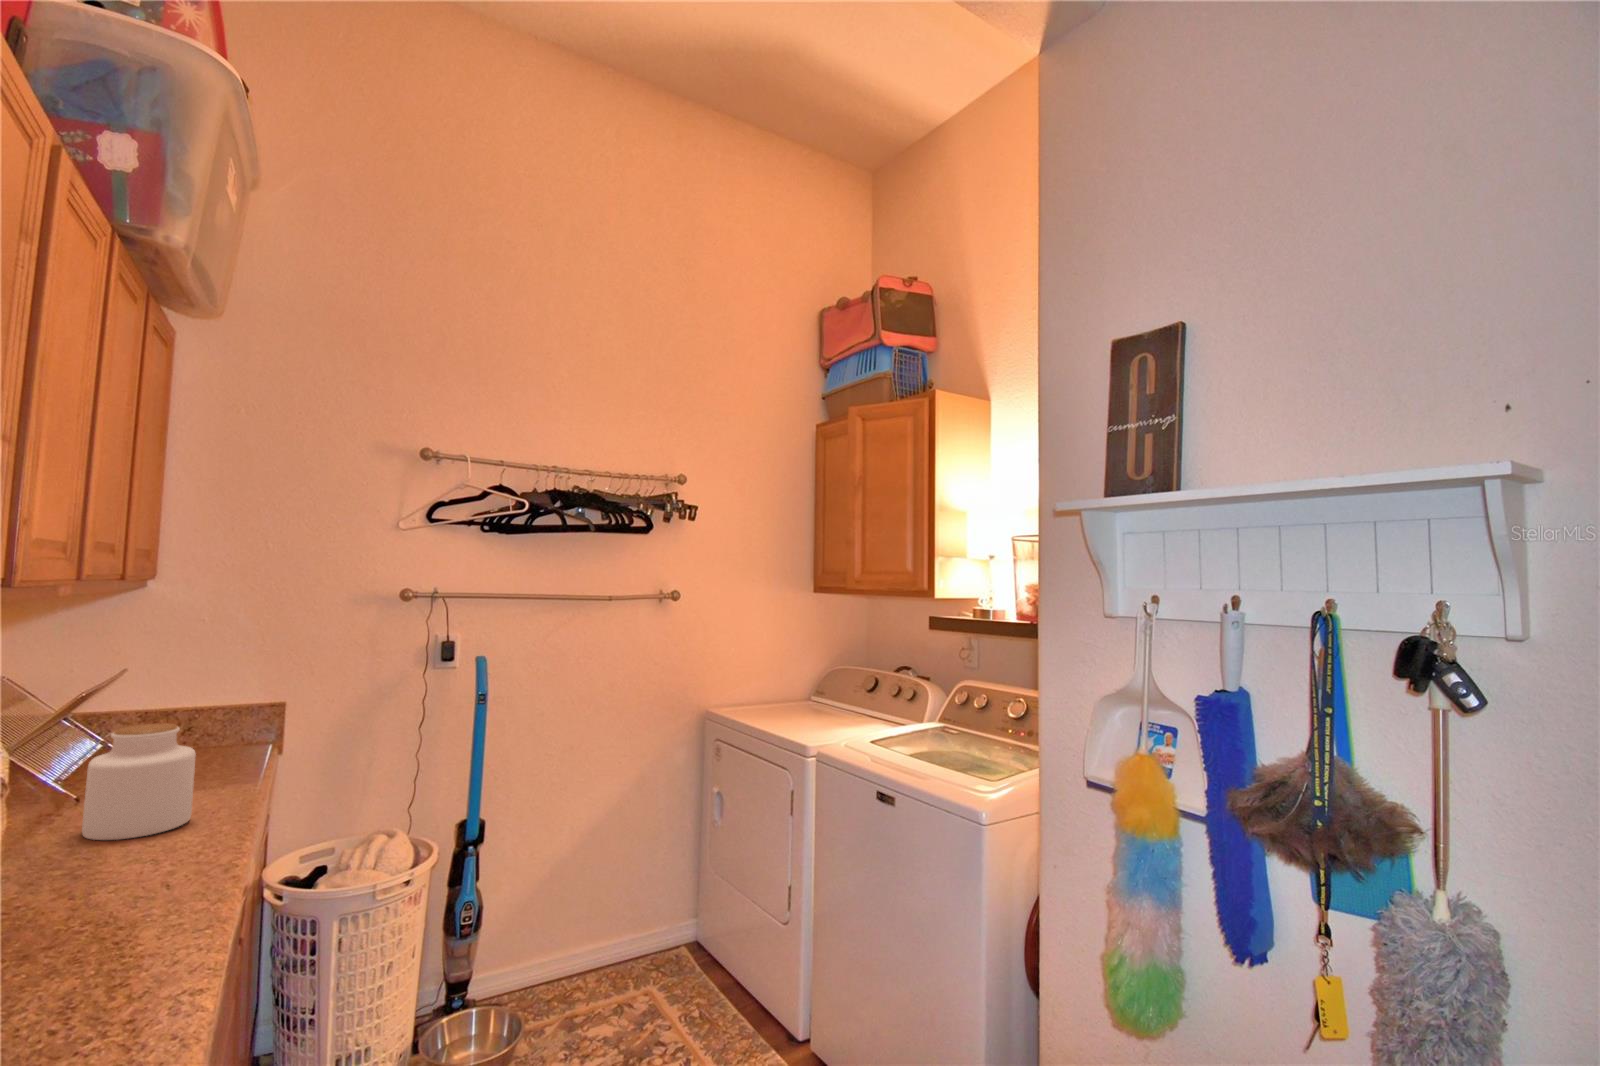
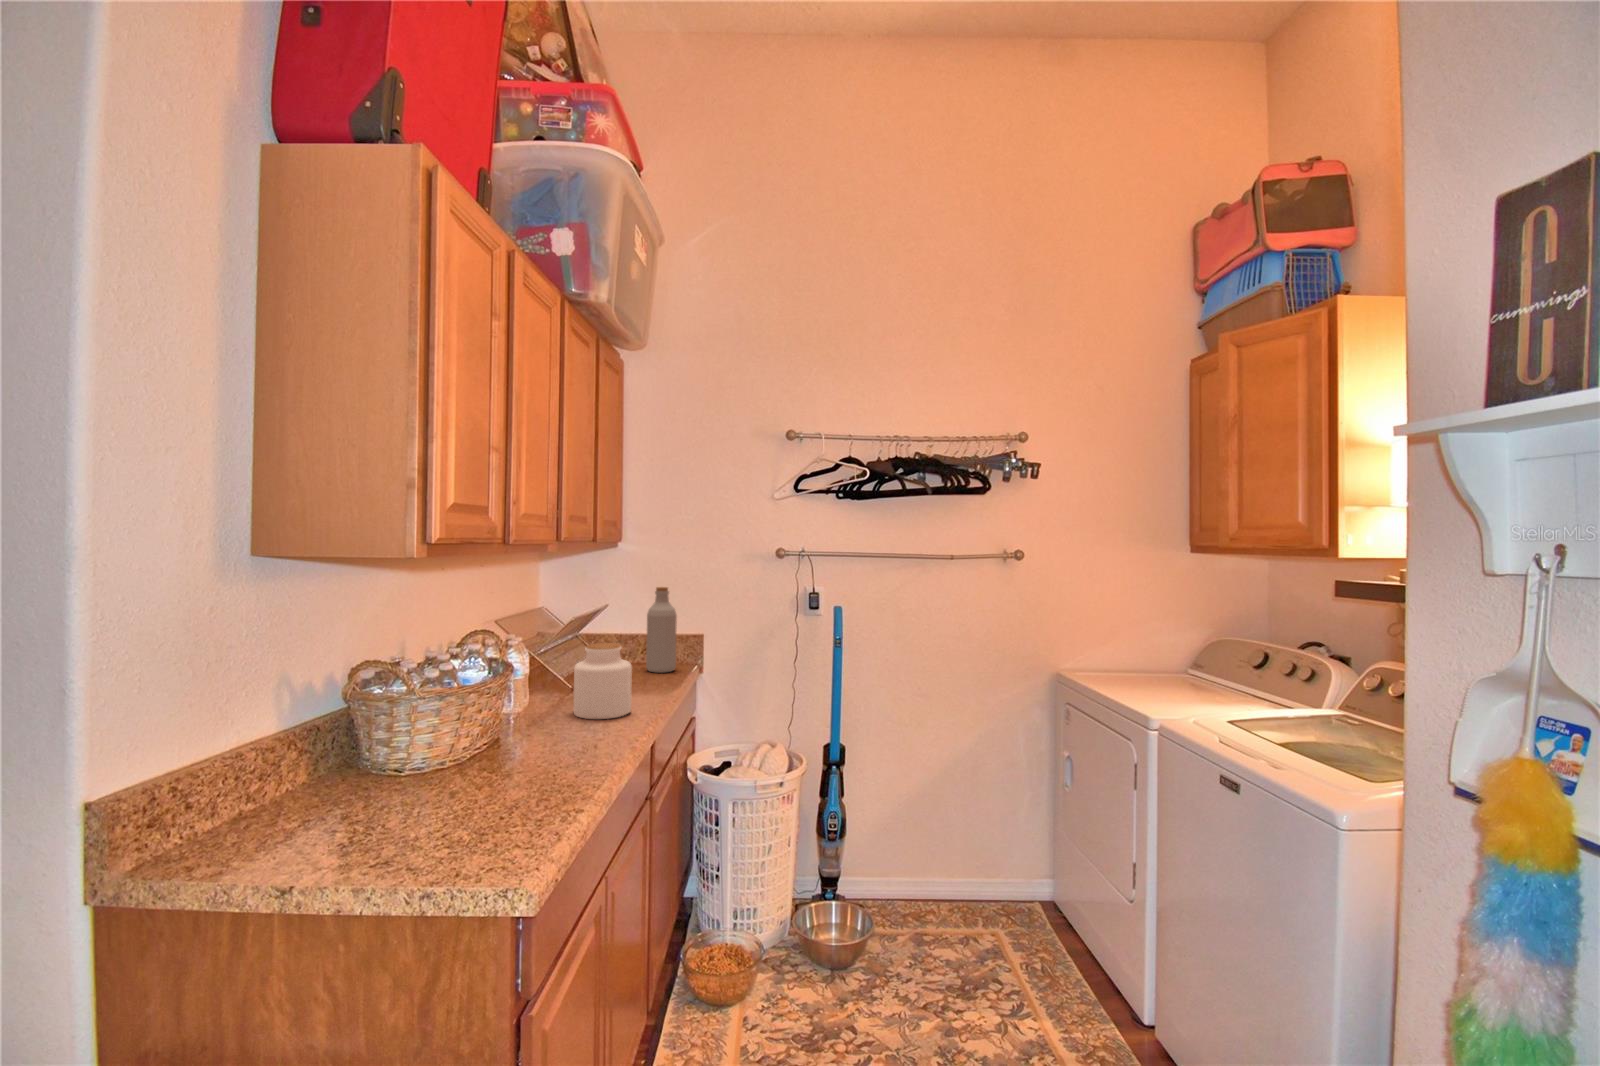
bottle: none [191,640,247,759] -> present [646,587,677,673]

